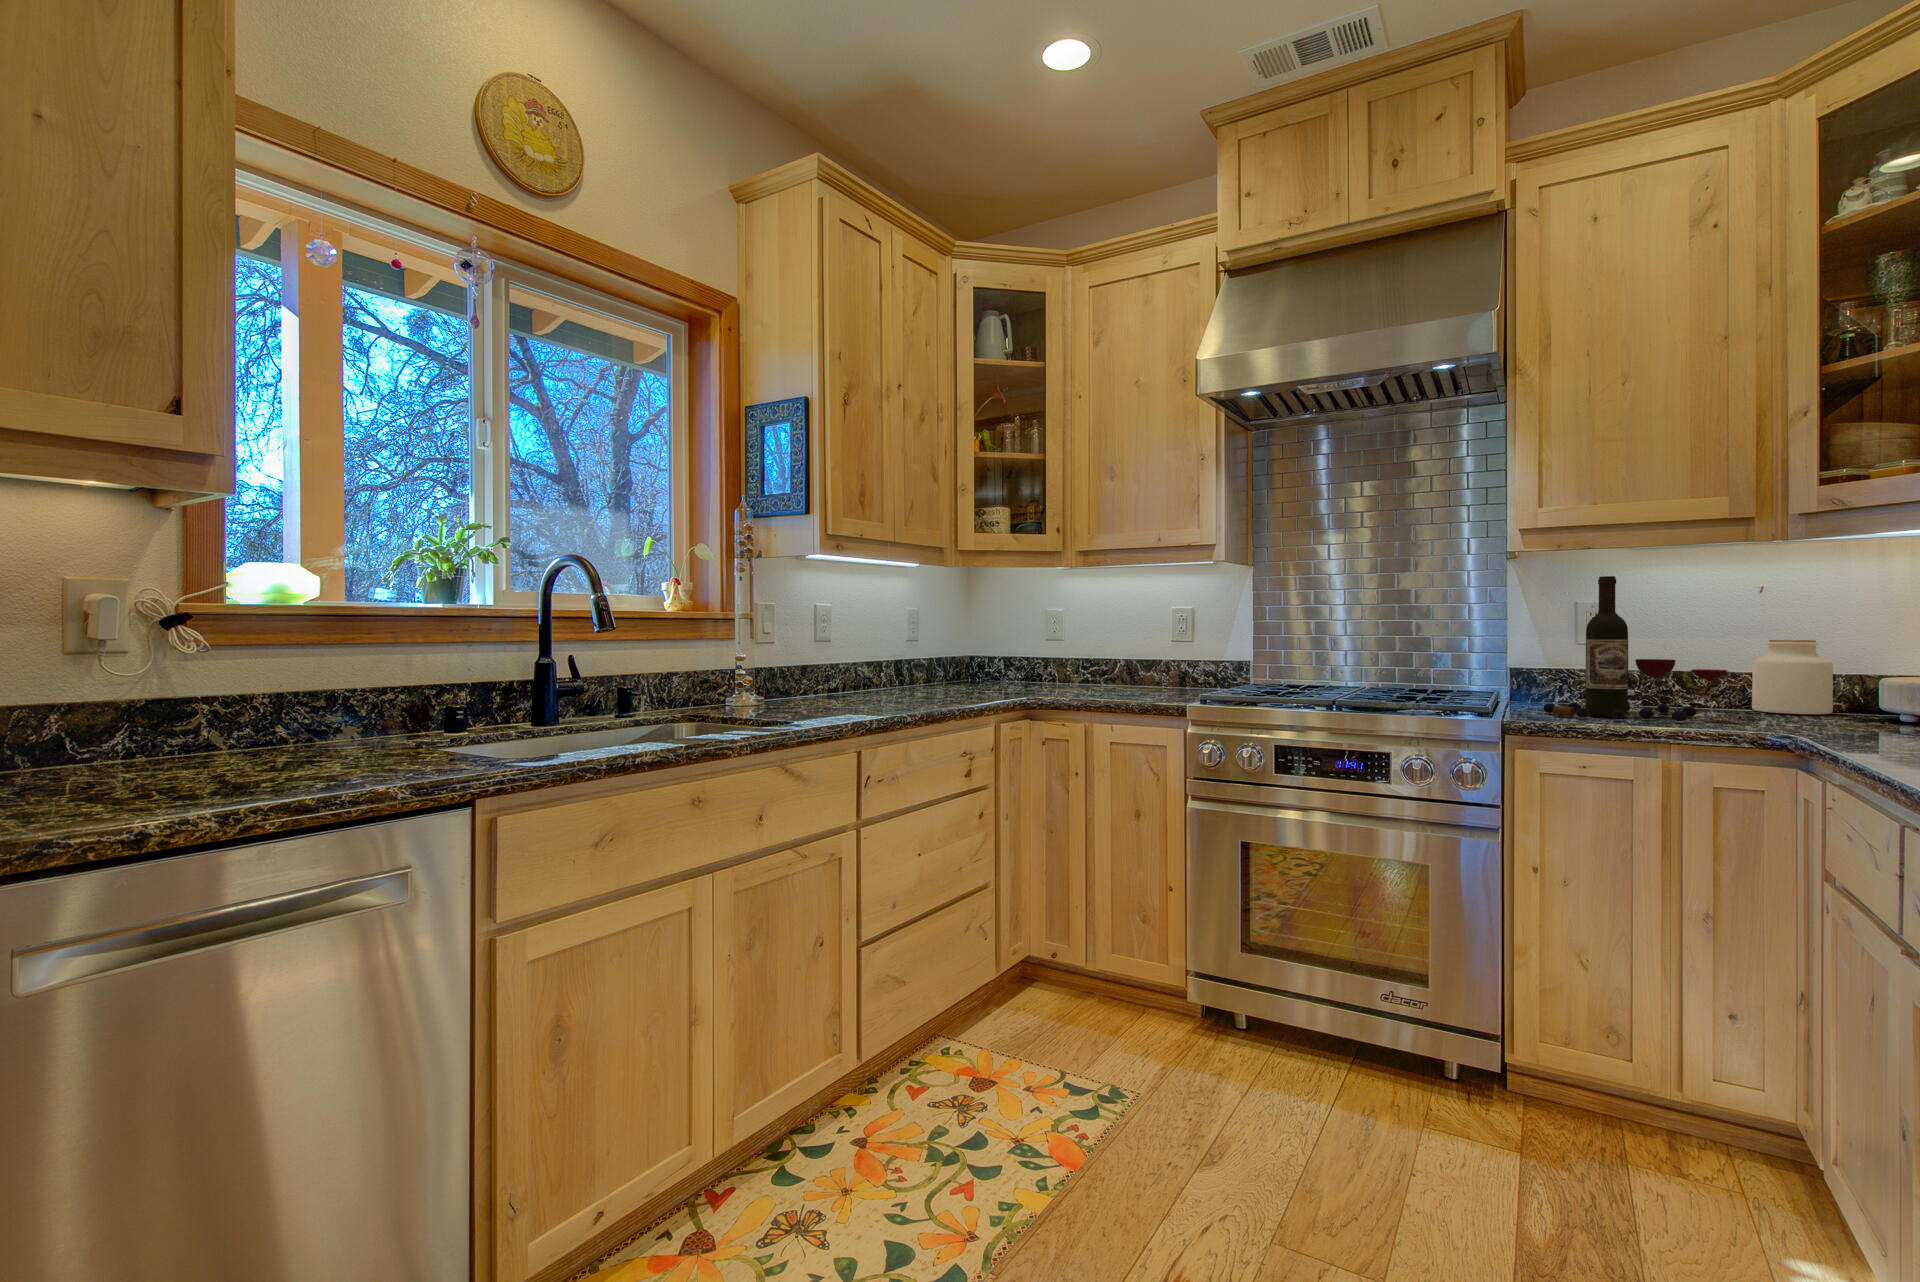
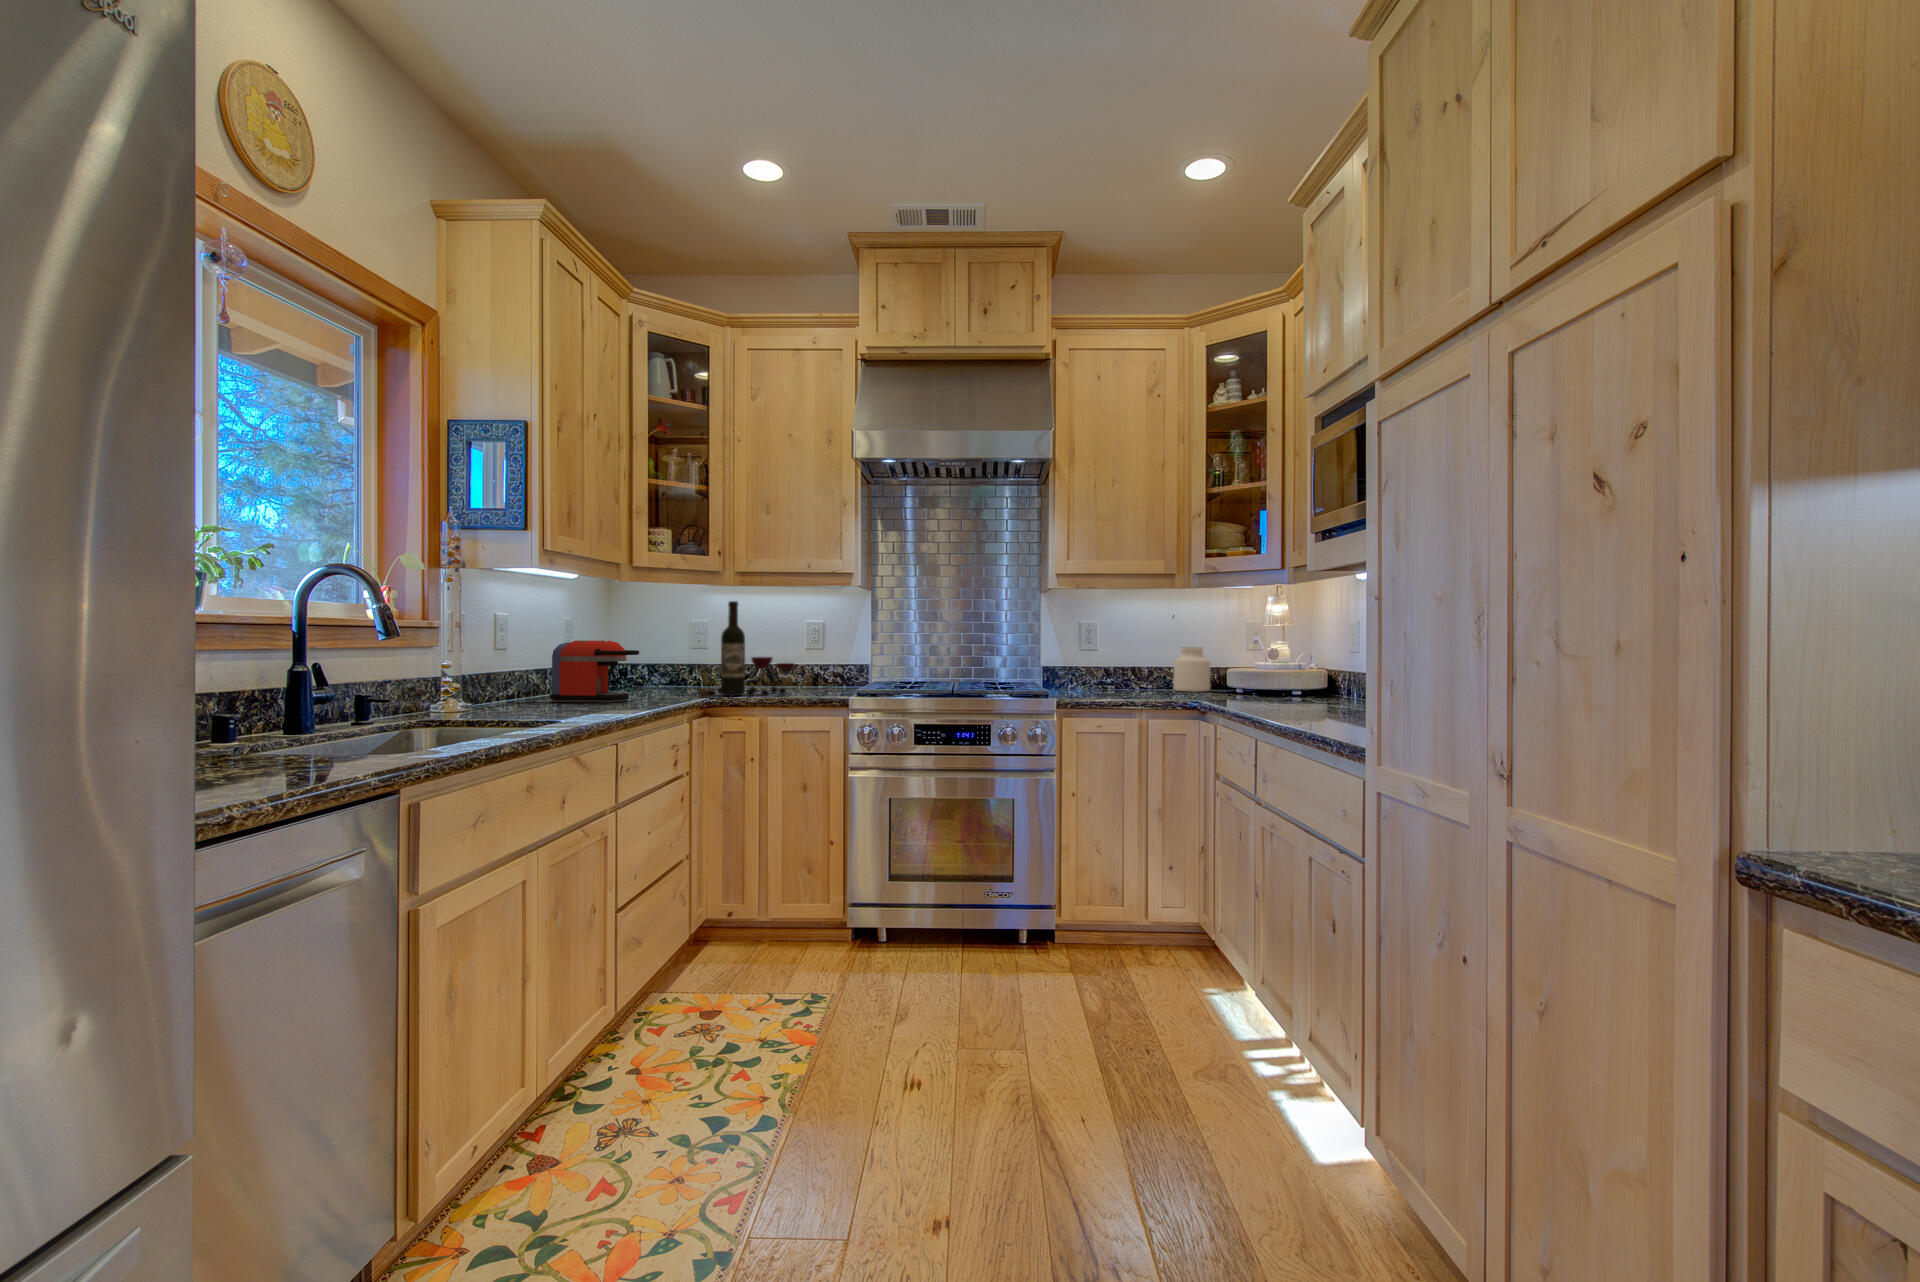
wine bottle: present [1543,576,1727,721] -> present [698,601,794,697]
coffee maker: none [862,632,946,701] -> present [550,640,639,703]

